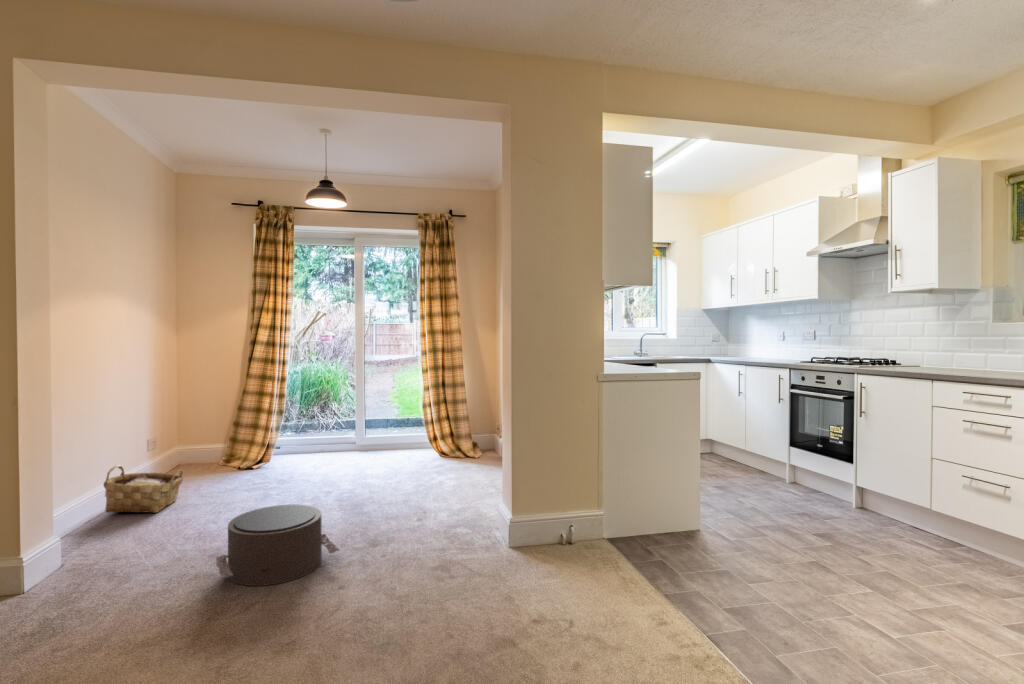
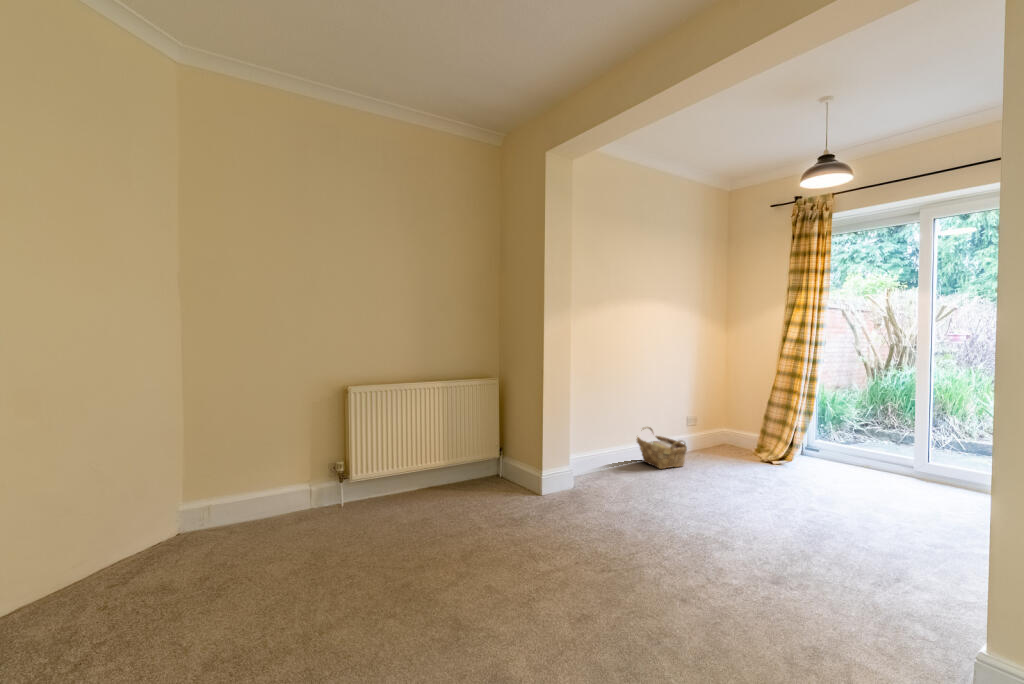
pouf: present [216,504,339,586] -> none [611,477,721,549]

